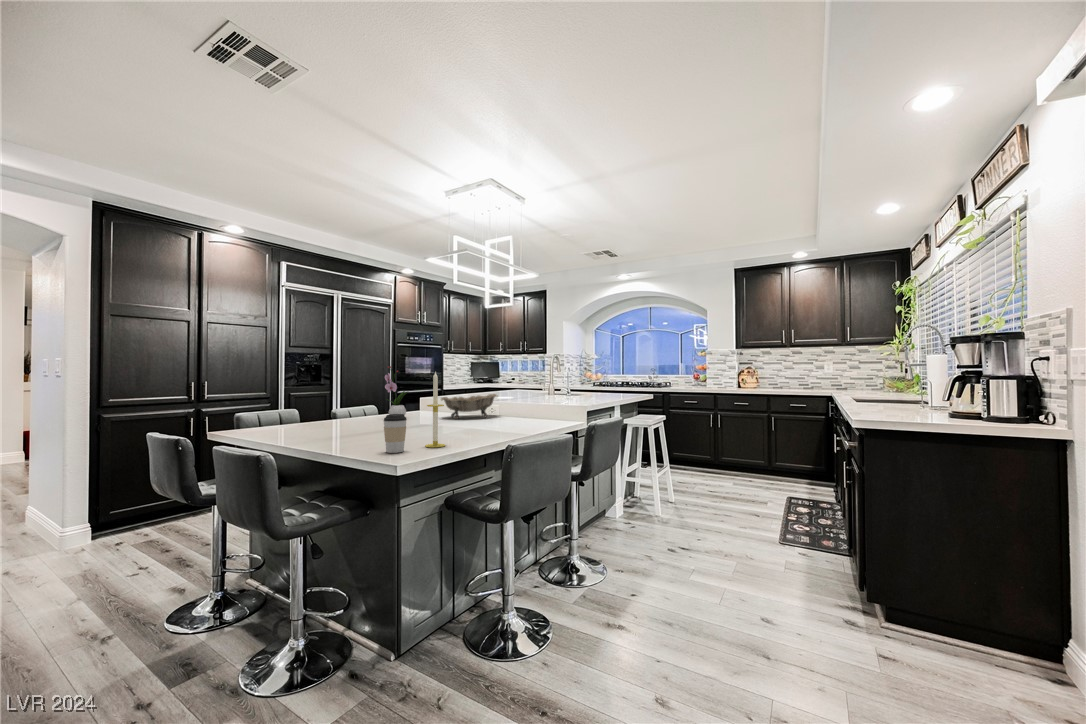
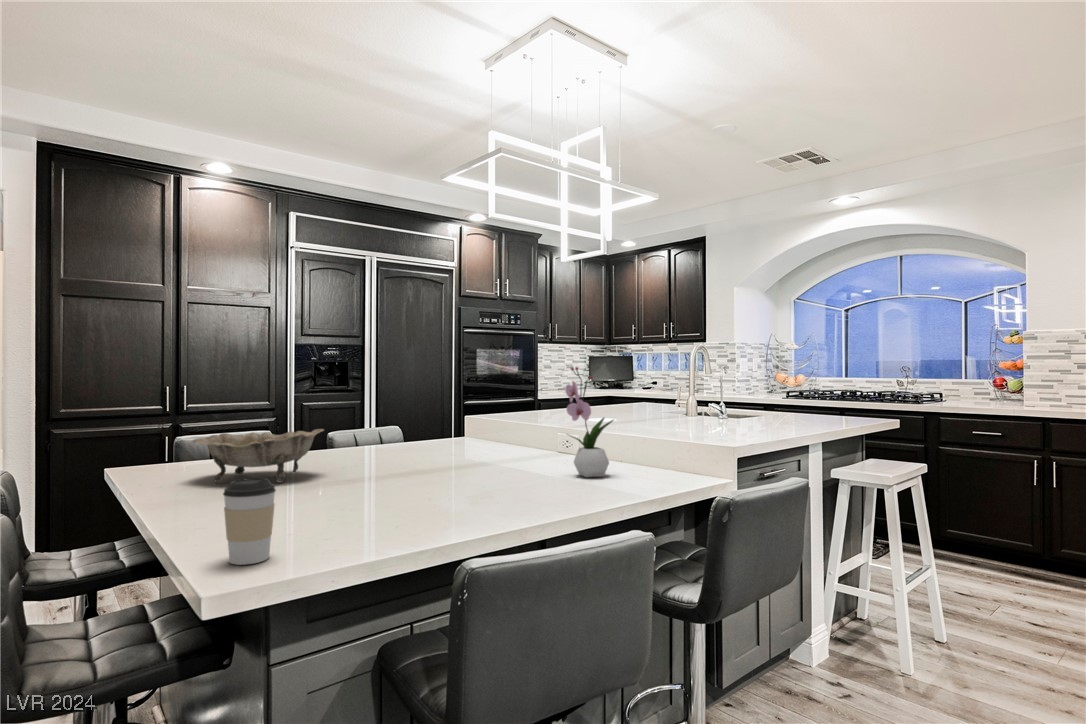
flower arrangement: present [385,366,408,415] -> present [565,367,613,477]
candle: present [425,372,445,447] -> none [327,386,371,553]
decorative bowl: present [441,394,497,419] -> present [193,429,324,483]

